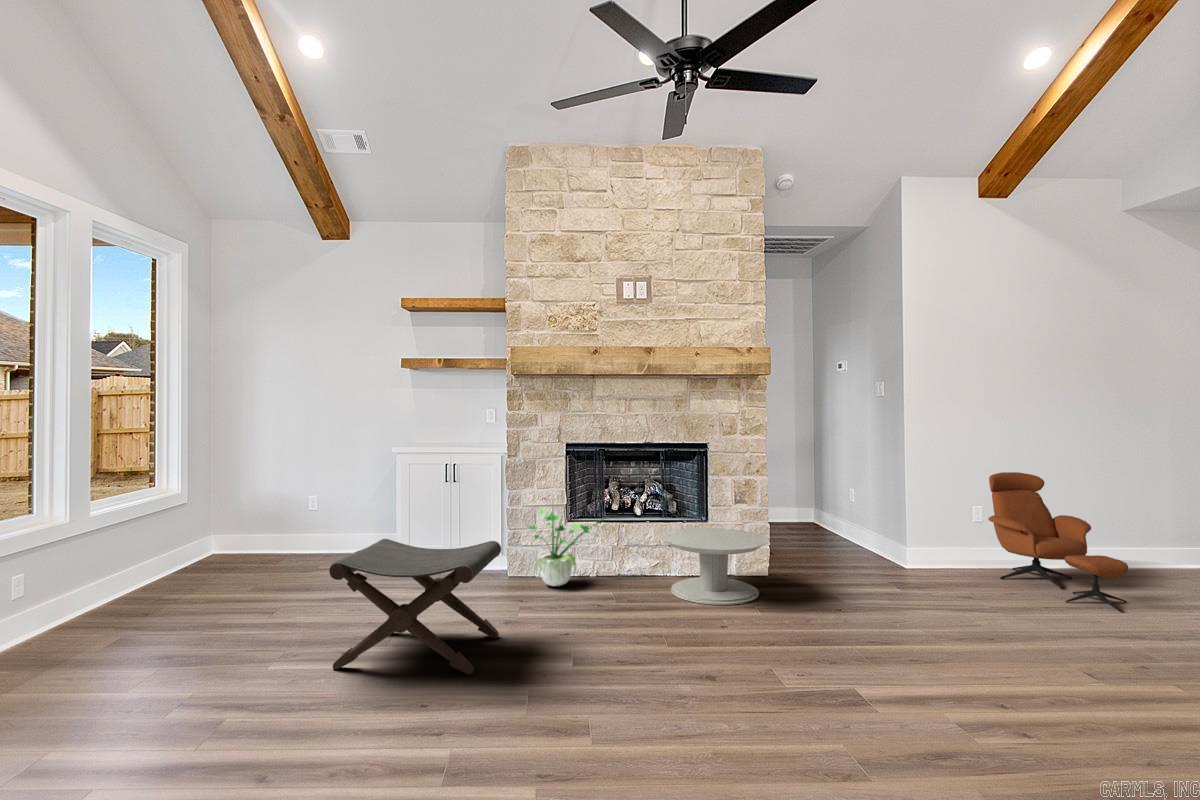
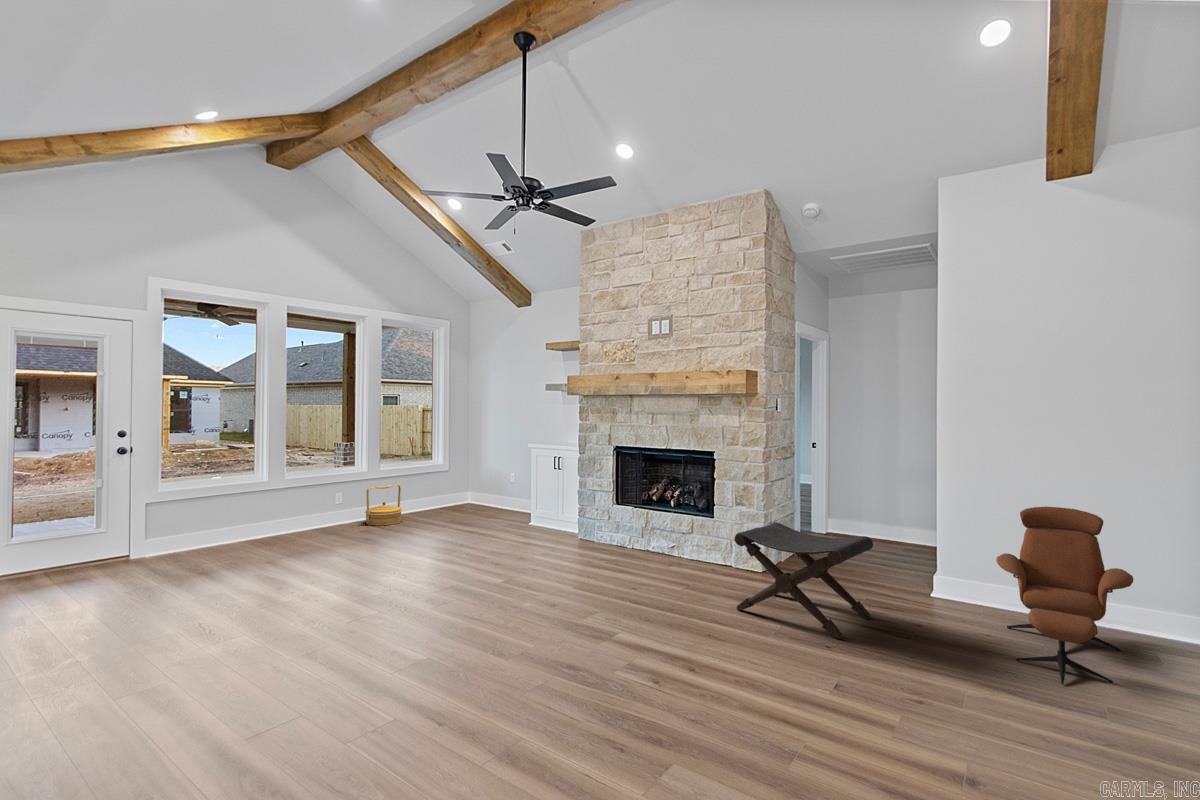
potted plant: present [528,509,606,586] -> none [577,480,630,549]
side table: present [662,528,768,605] -> none [642,520,729,584]
footstool: present [329,539,501,675] -> present [735,523,873,639]
woven basket: none [62,541,147,630] -> present [365,484,402,526]

